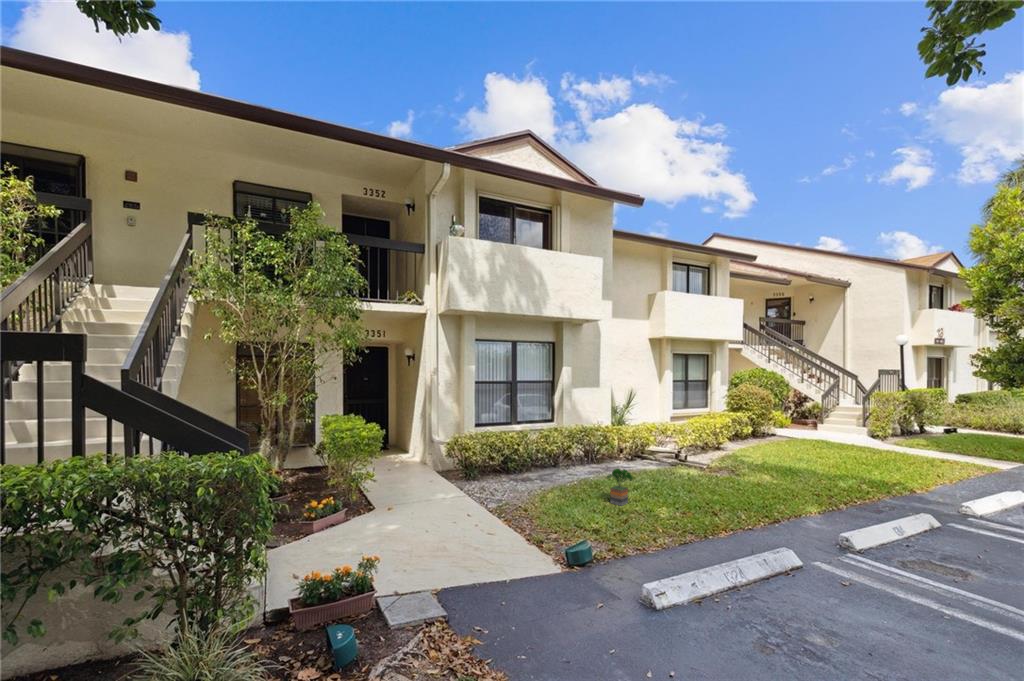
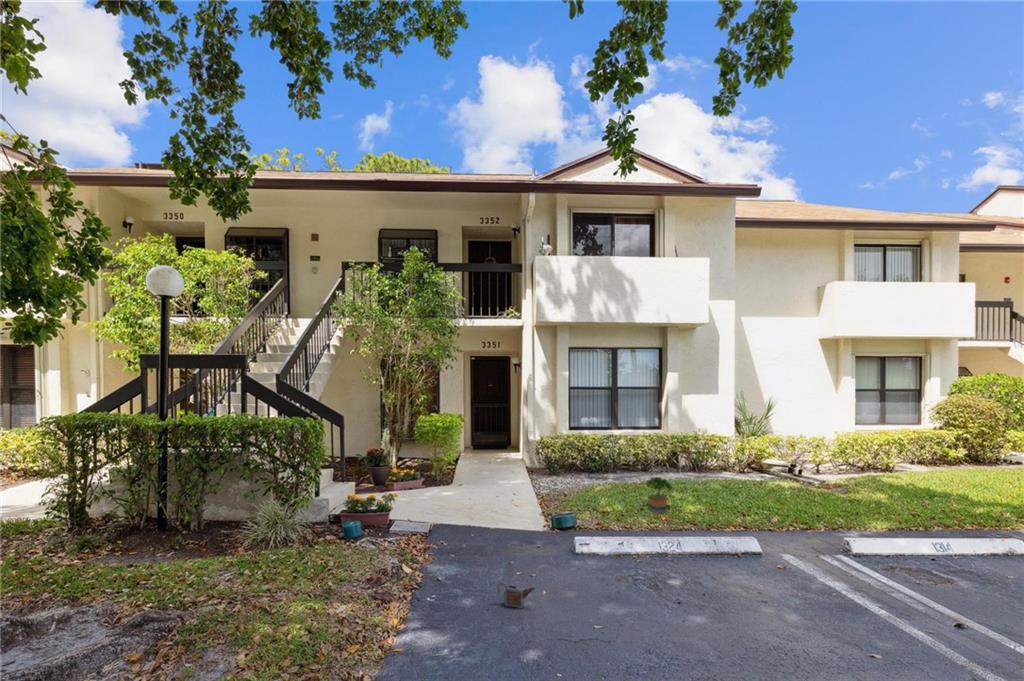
watering can: none [626,630,673,664] -> present [497,582,535,608]

